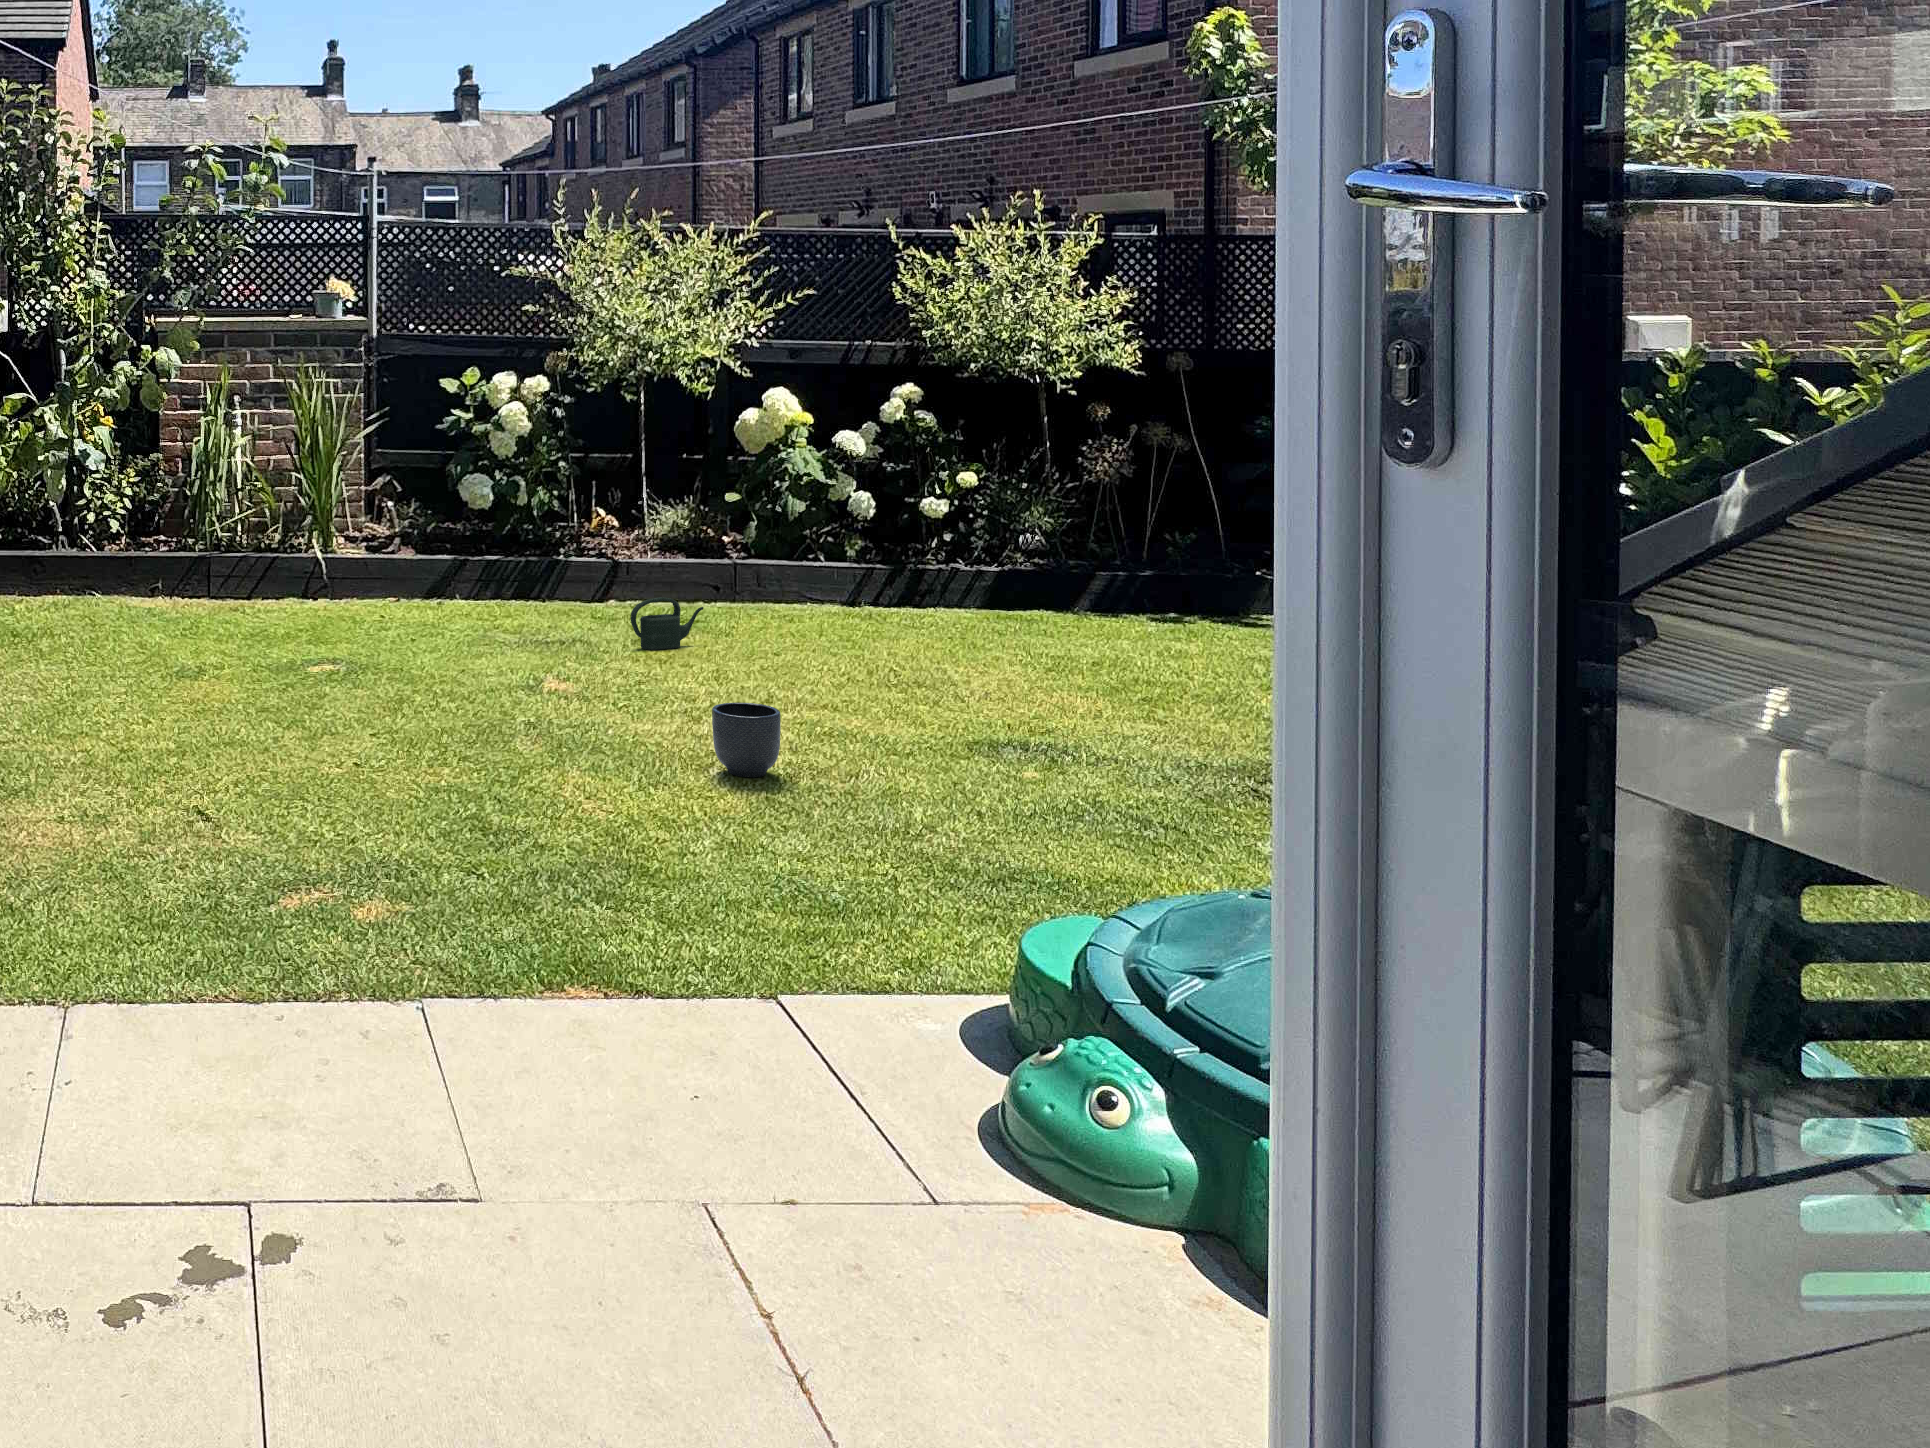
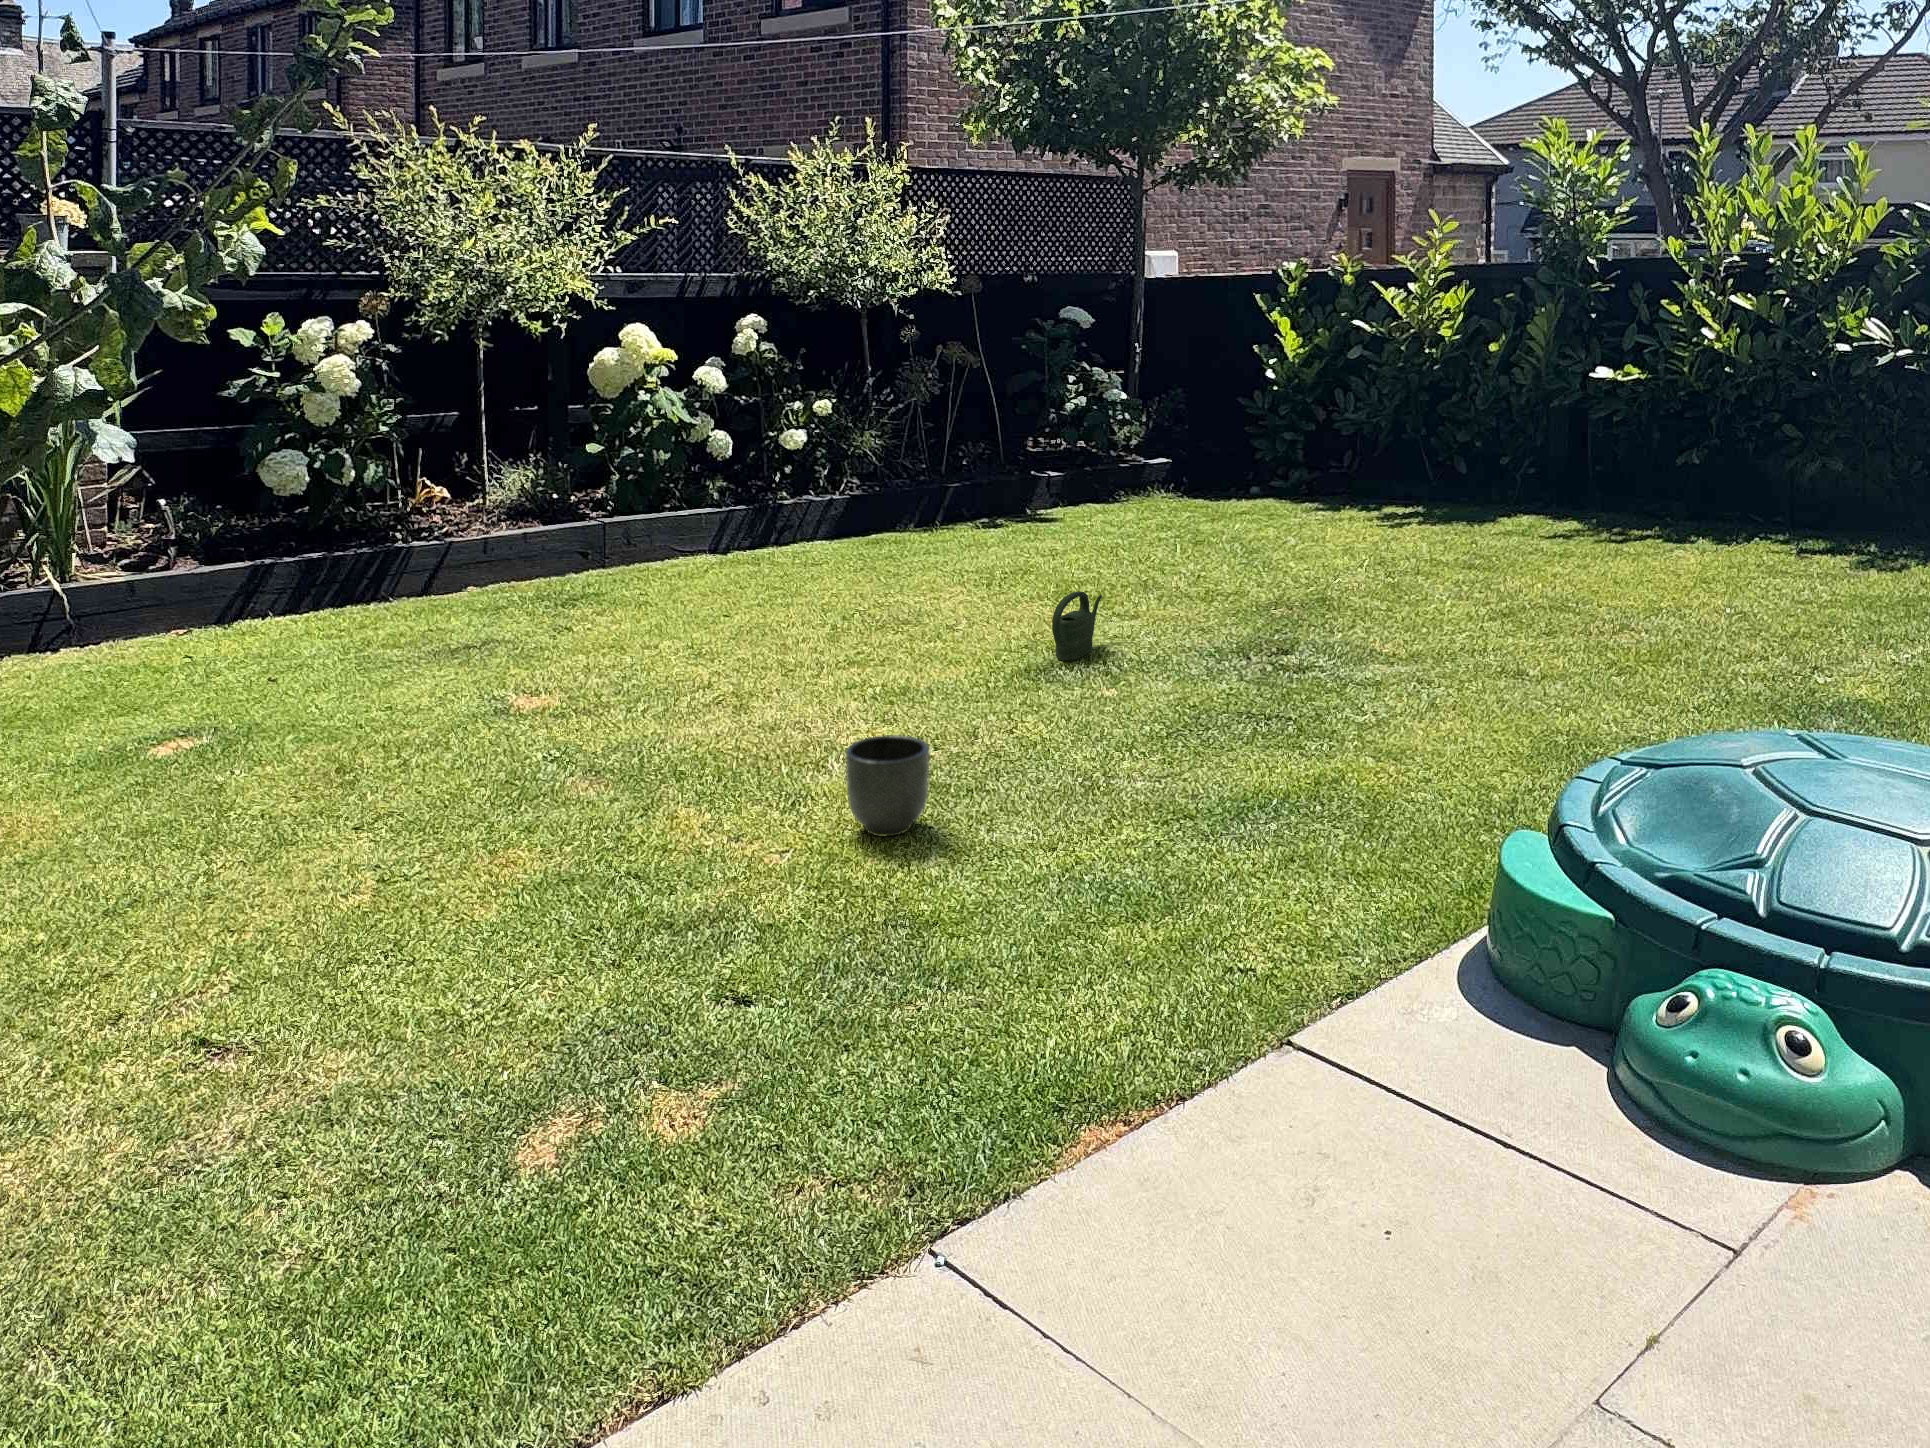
watering can: present [630,597,703,650] -> present [1052,591,1102,661]

